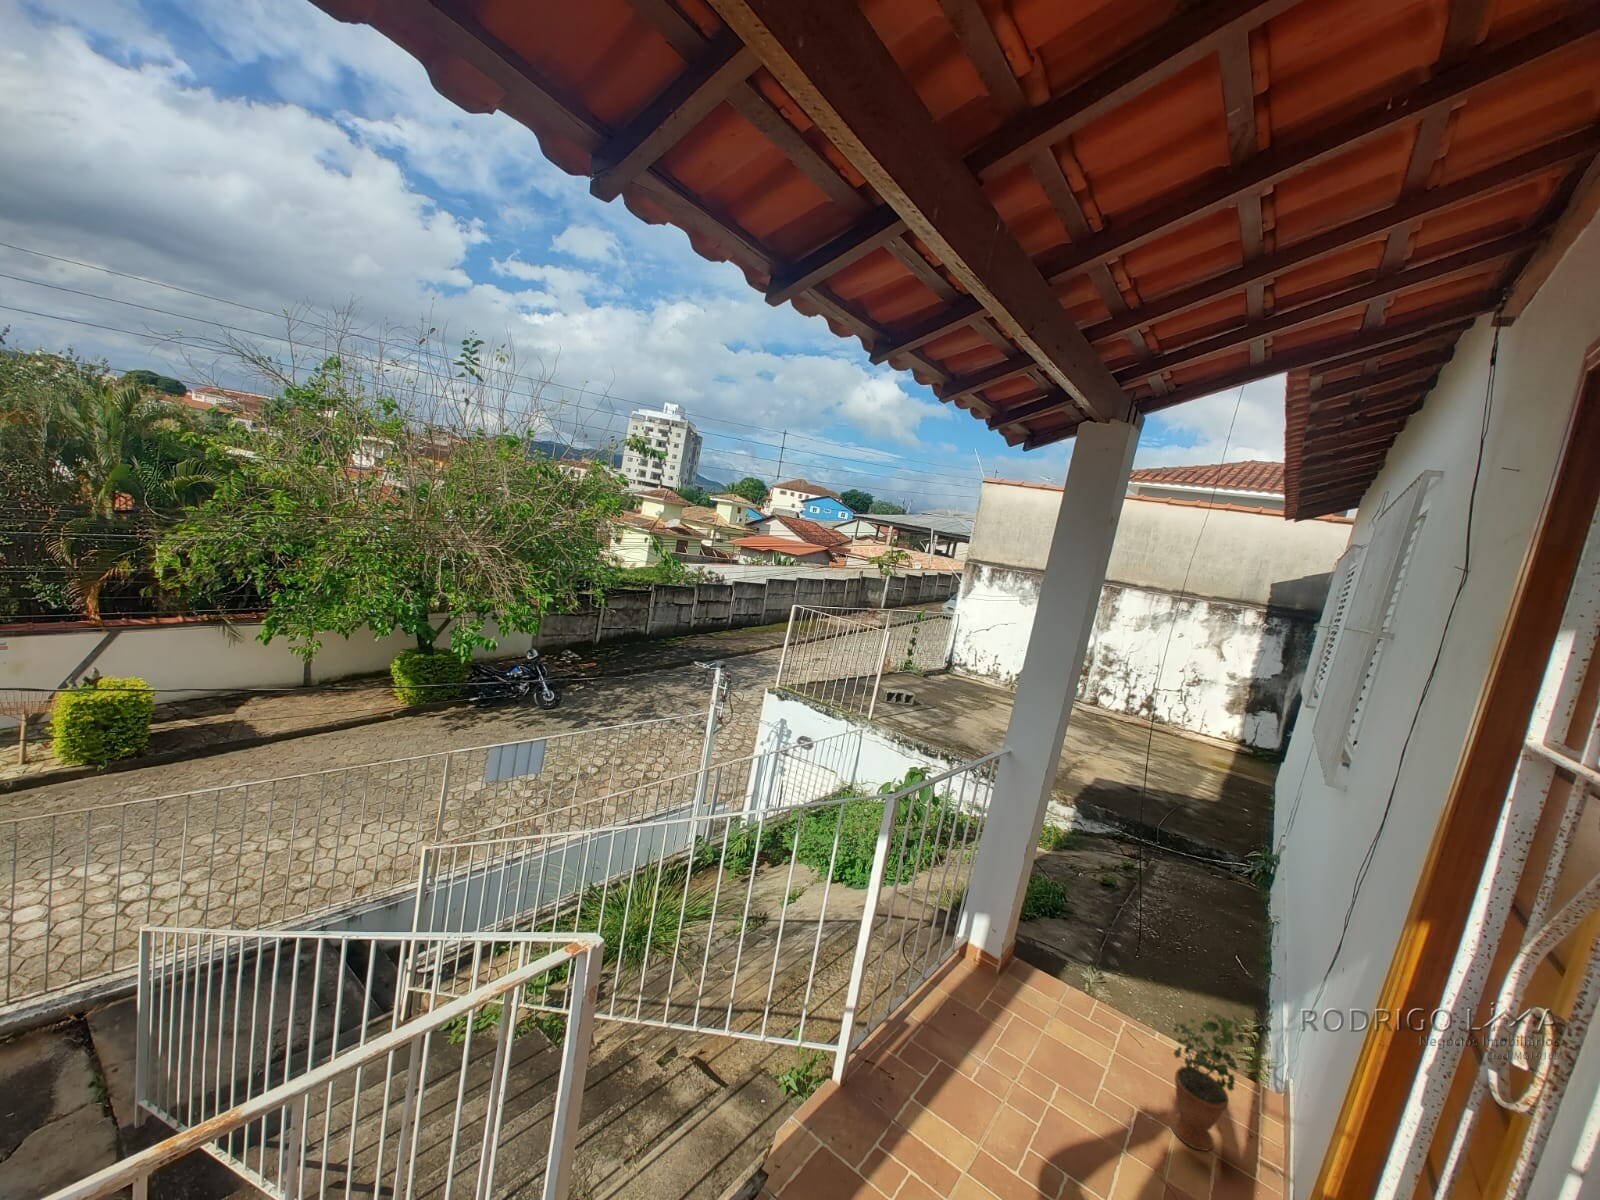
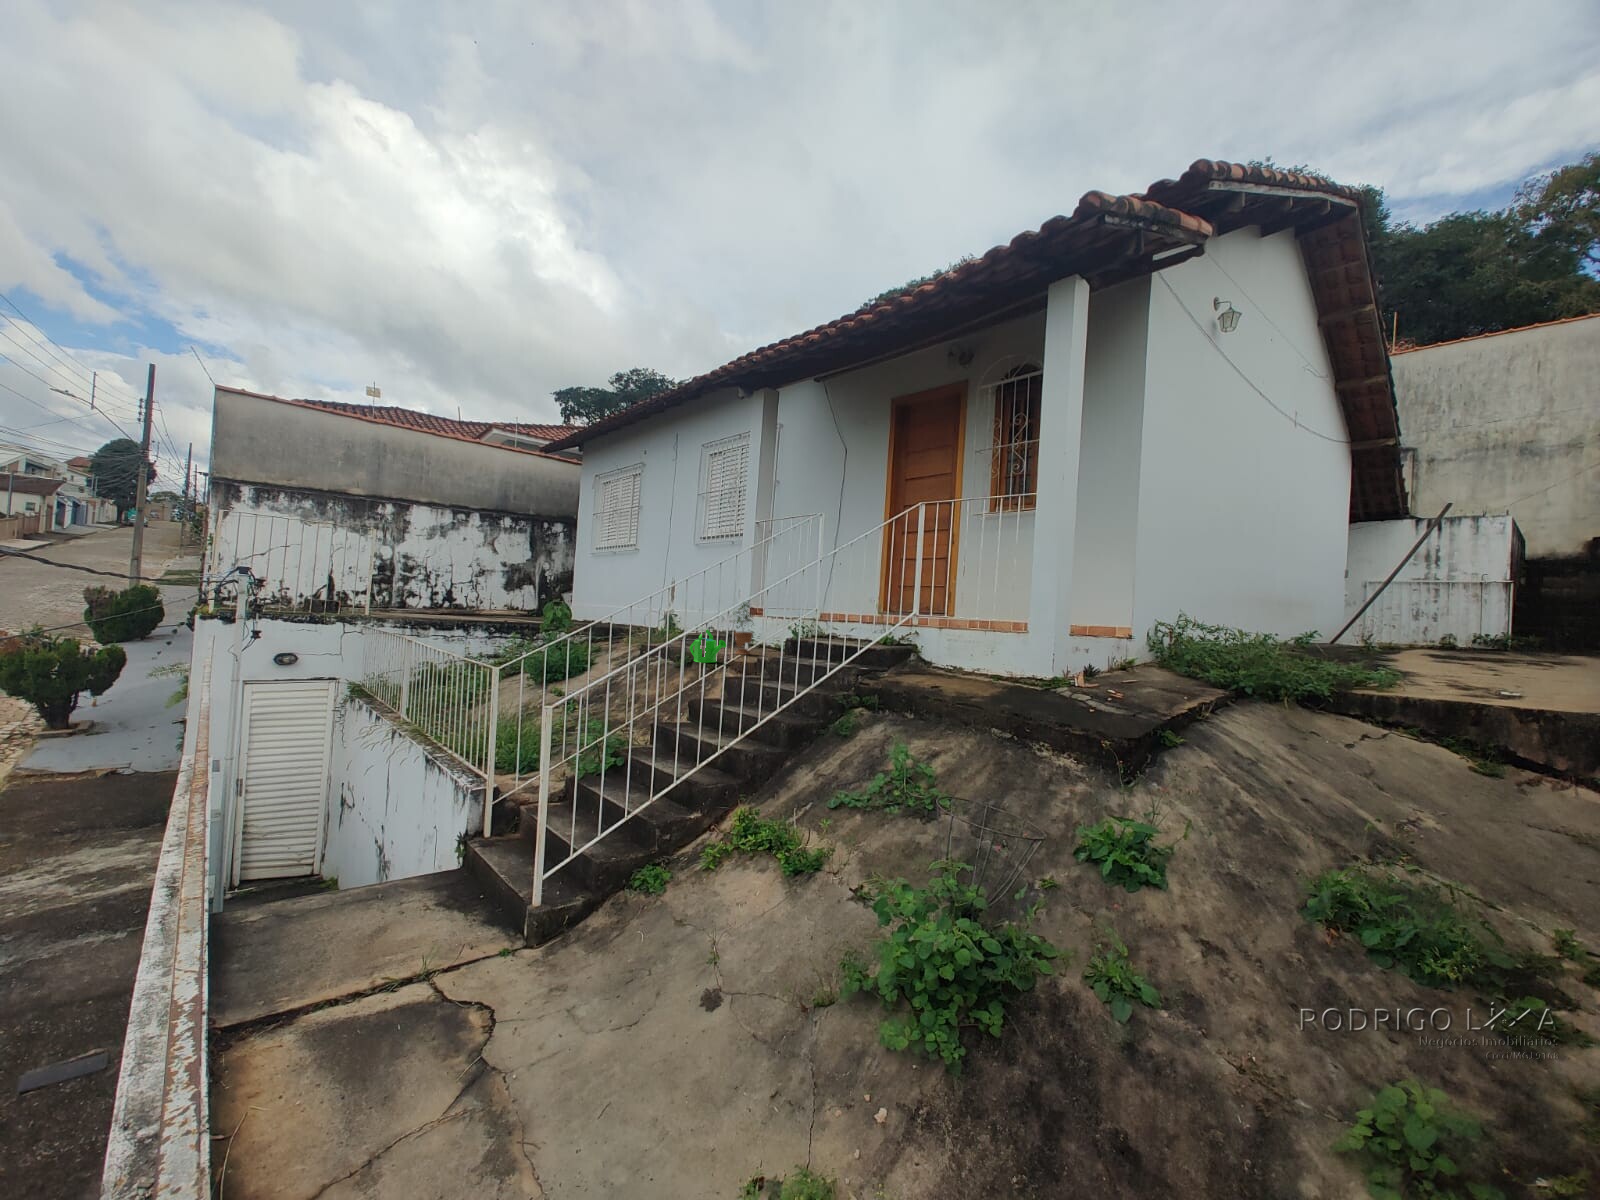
watering can: none [934,1045,991,1130] -> present [690,629,726,663]

